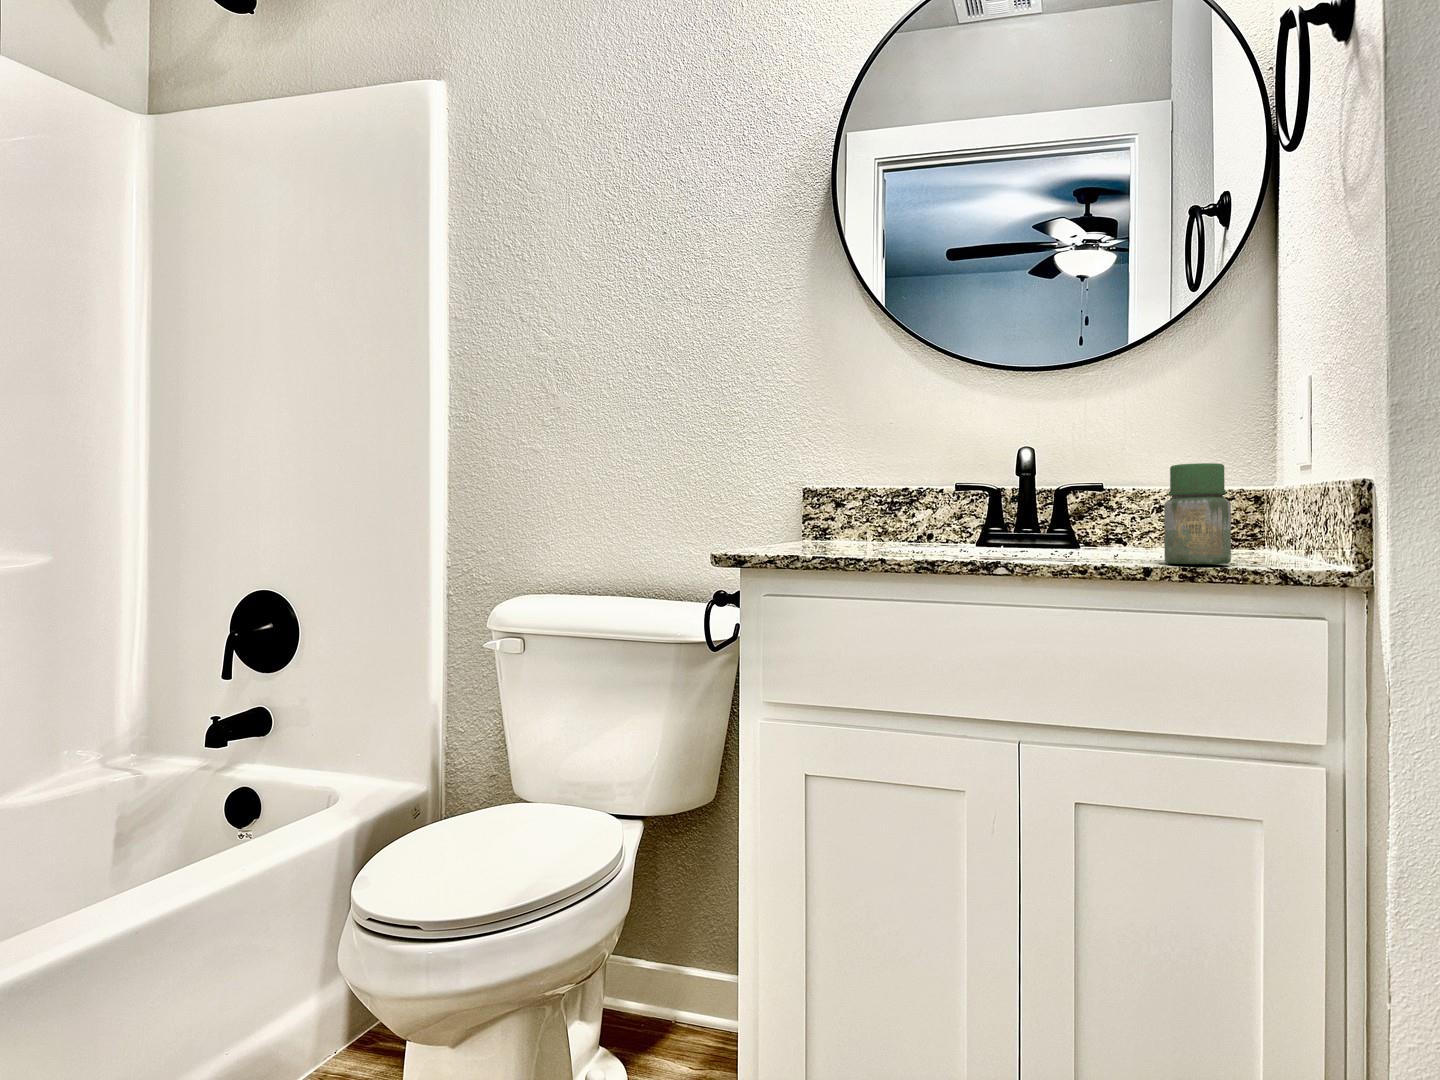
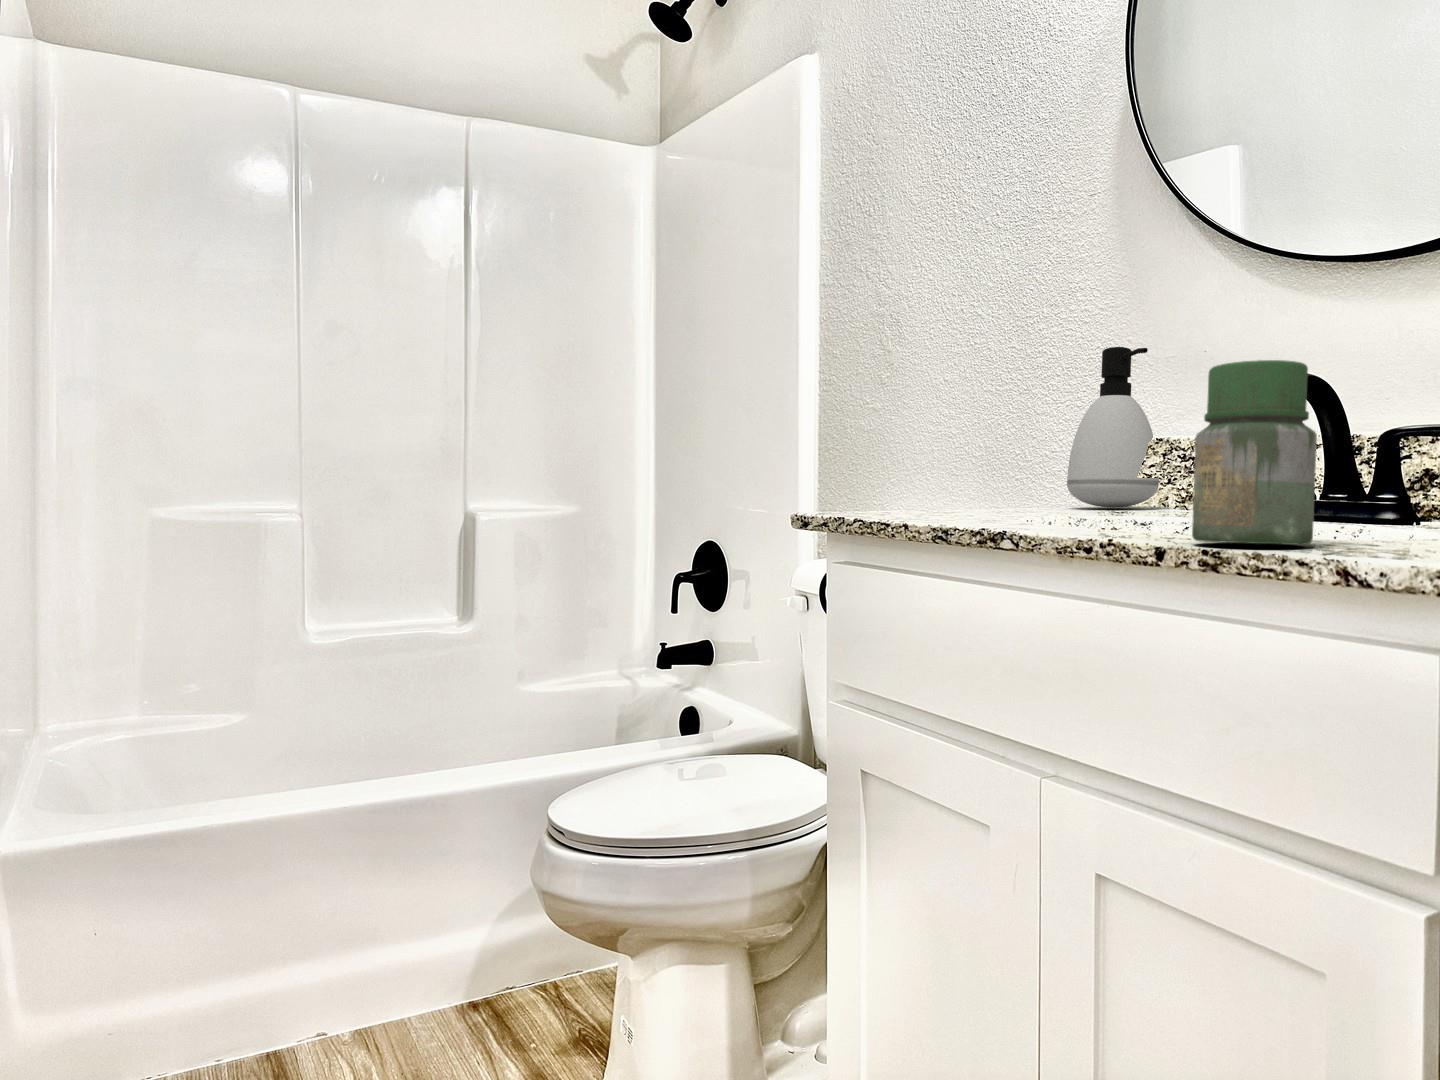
soap dispenser: none [789,419,853,539] -> present [1067,347,1159,508]

